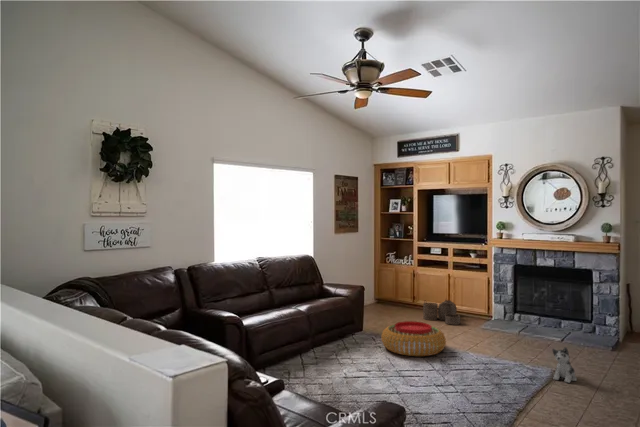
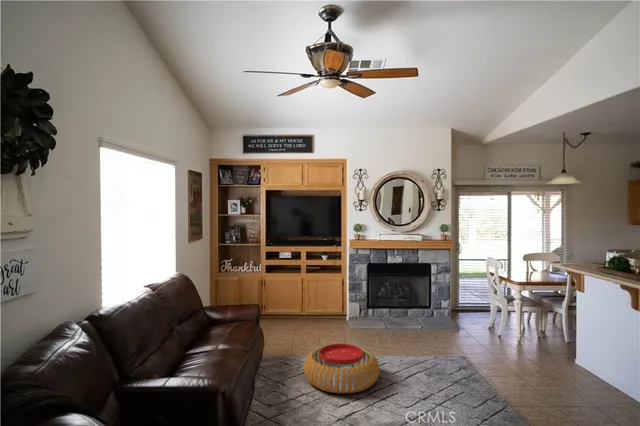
woven basket: present [423,300,460,325] -> none [290,305,332,333]
plush toy: present [552,347,577,383] -> none [484,344,507,379]

